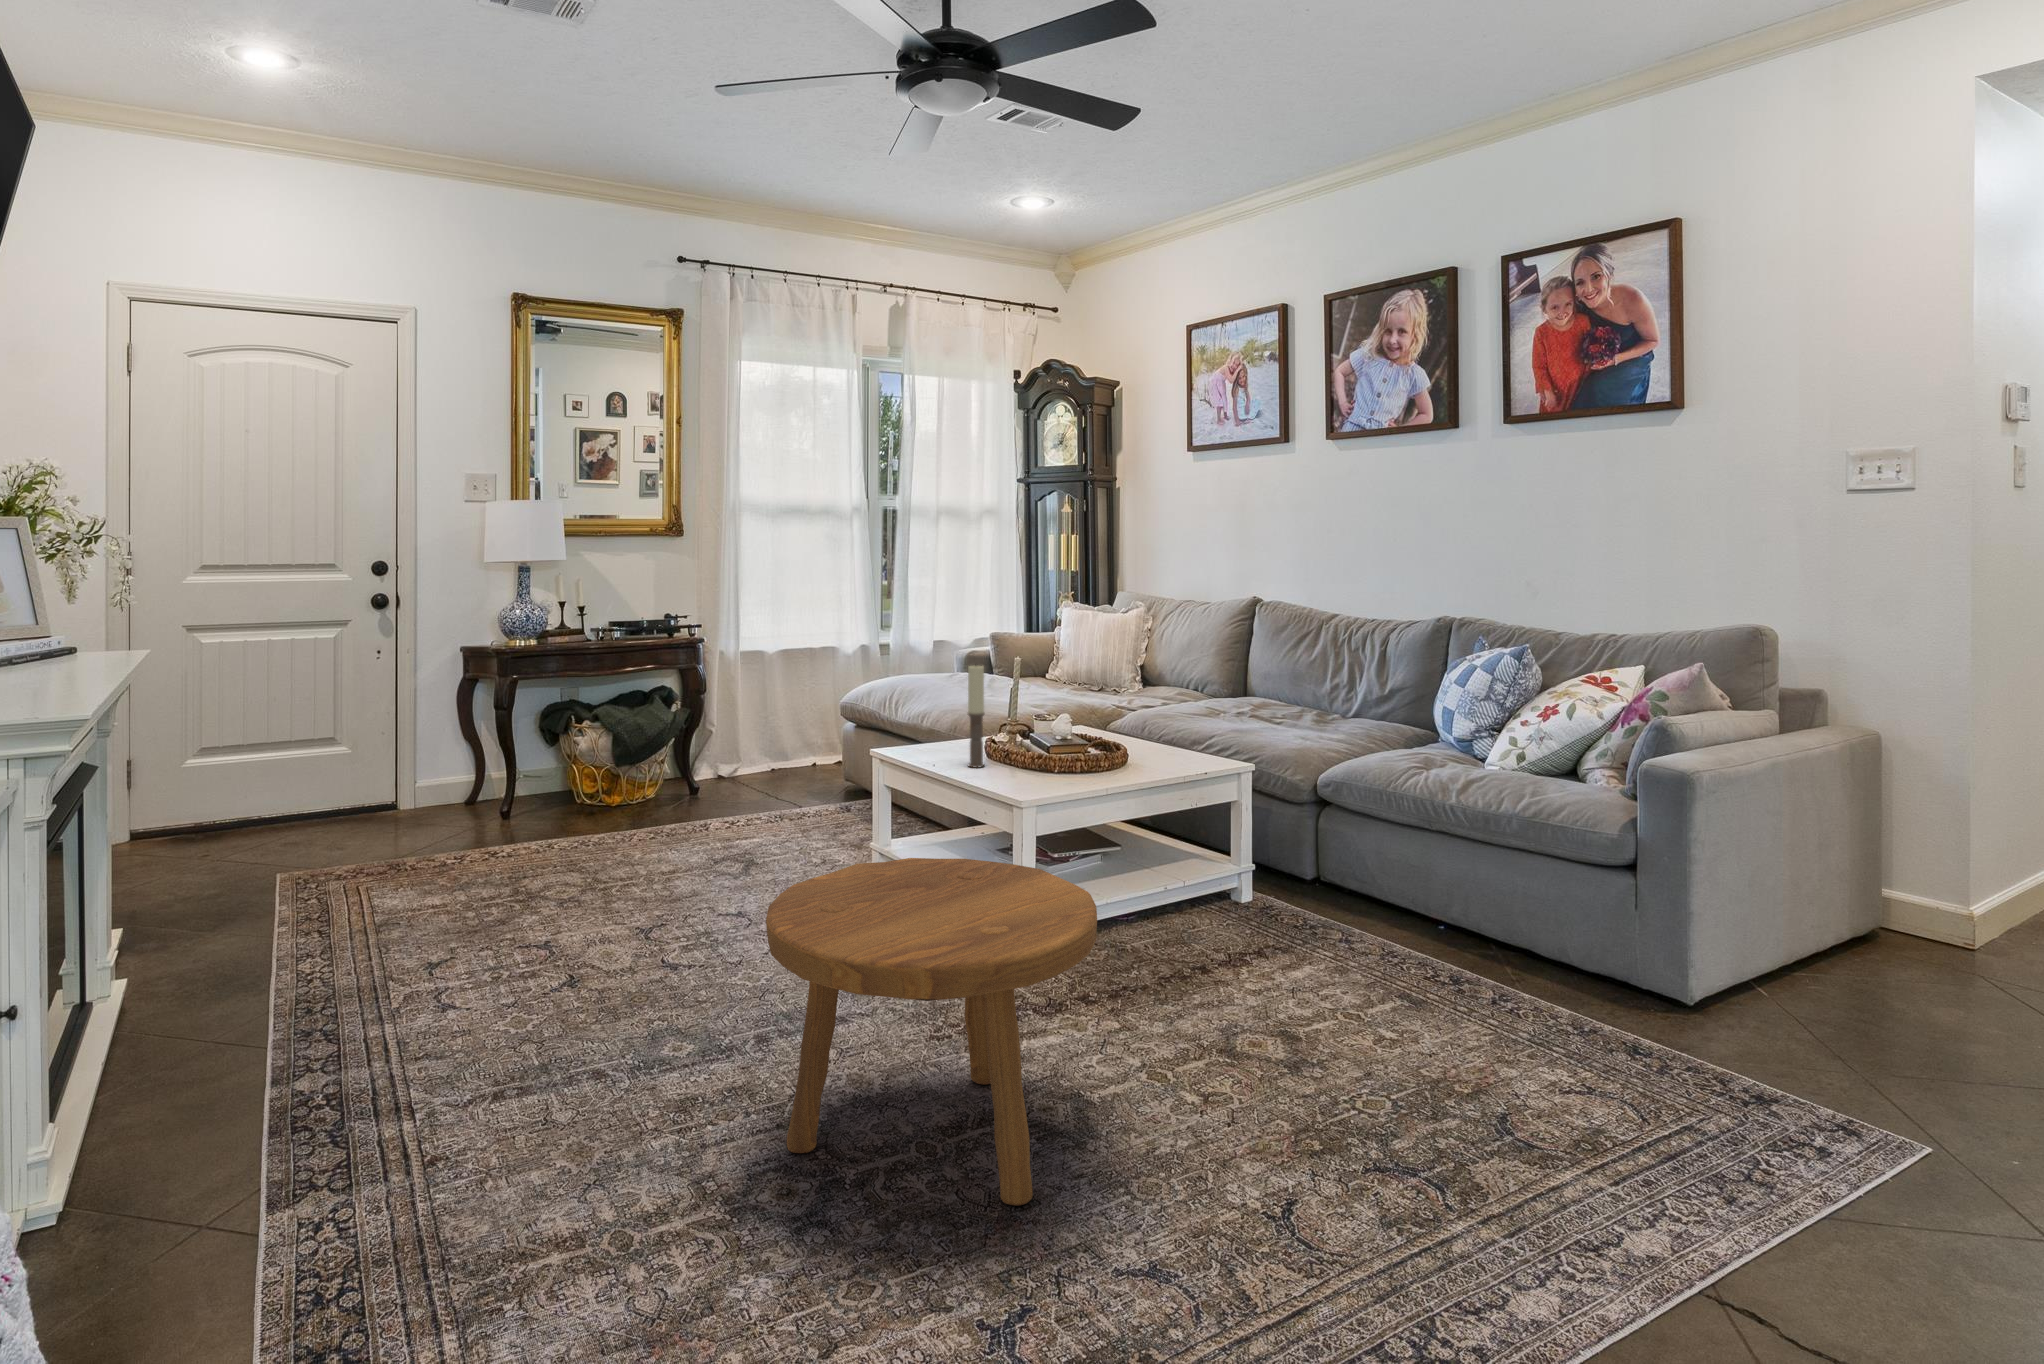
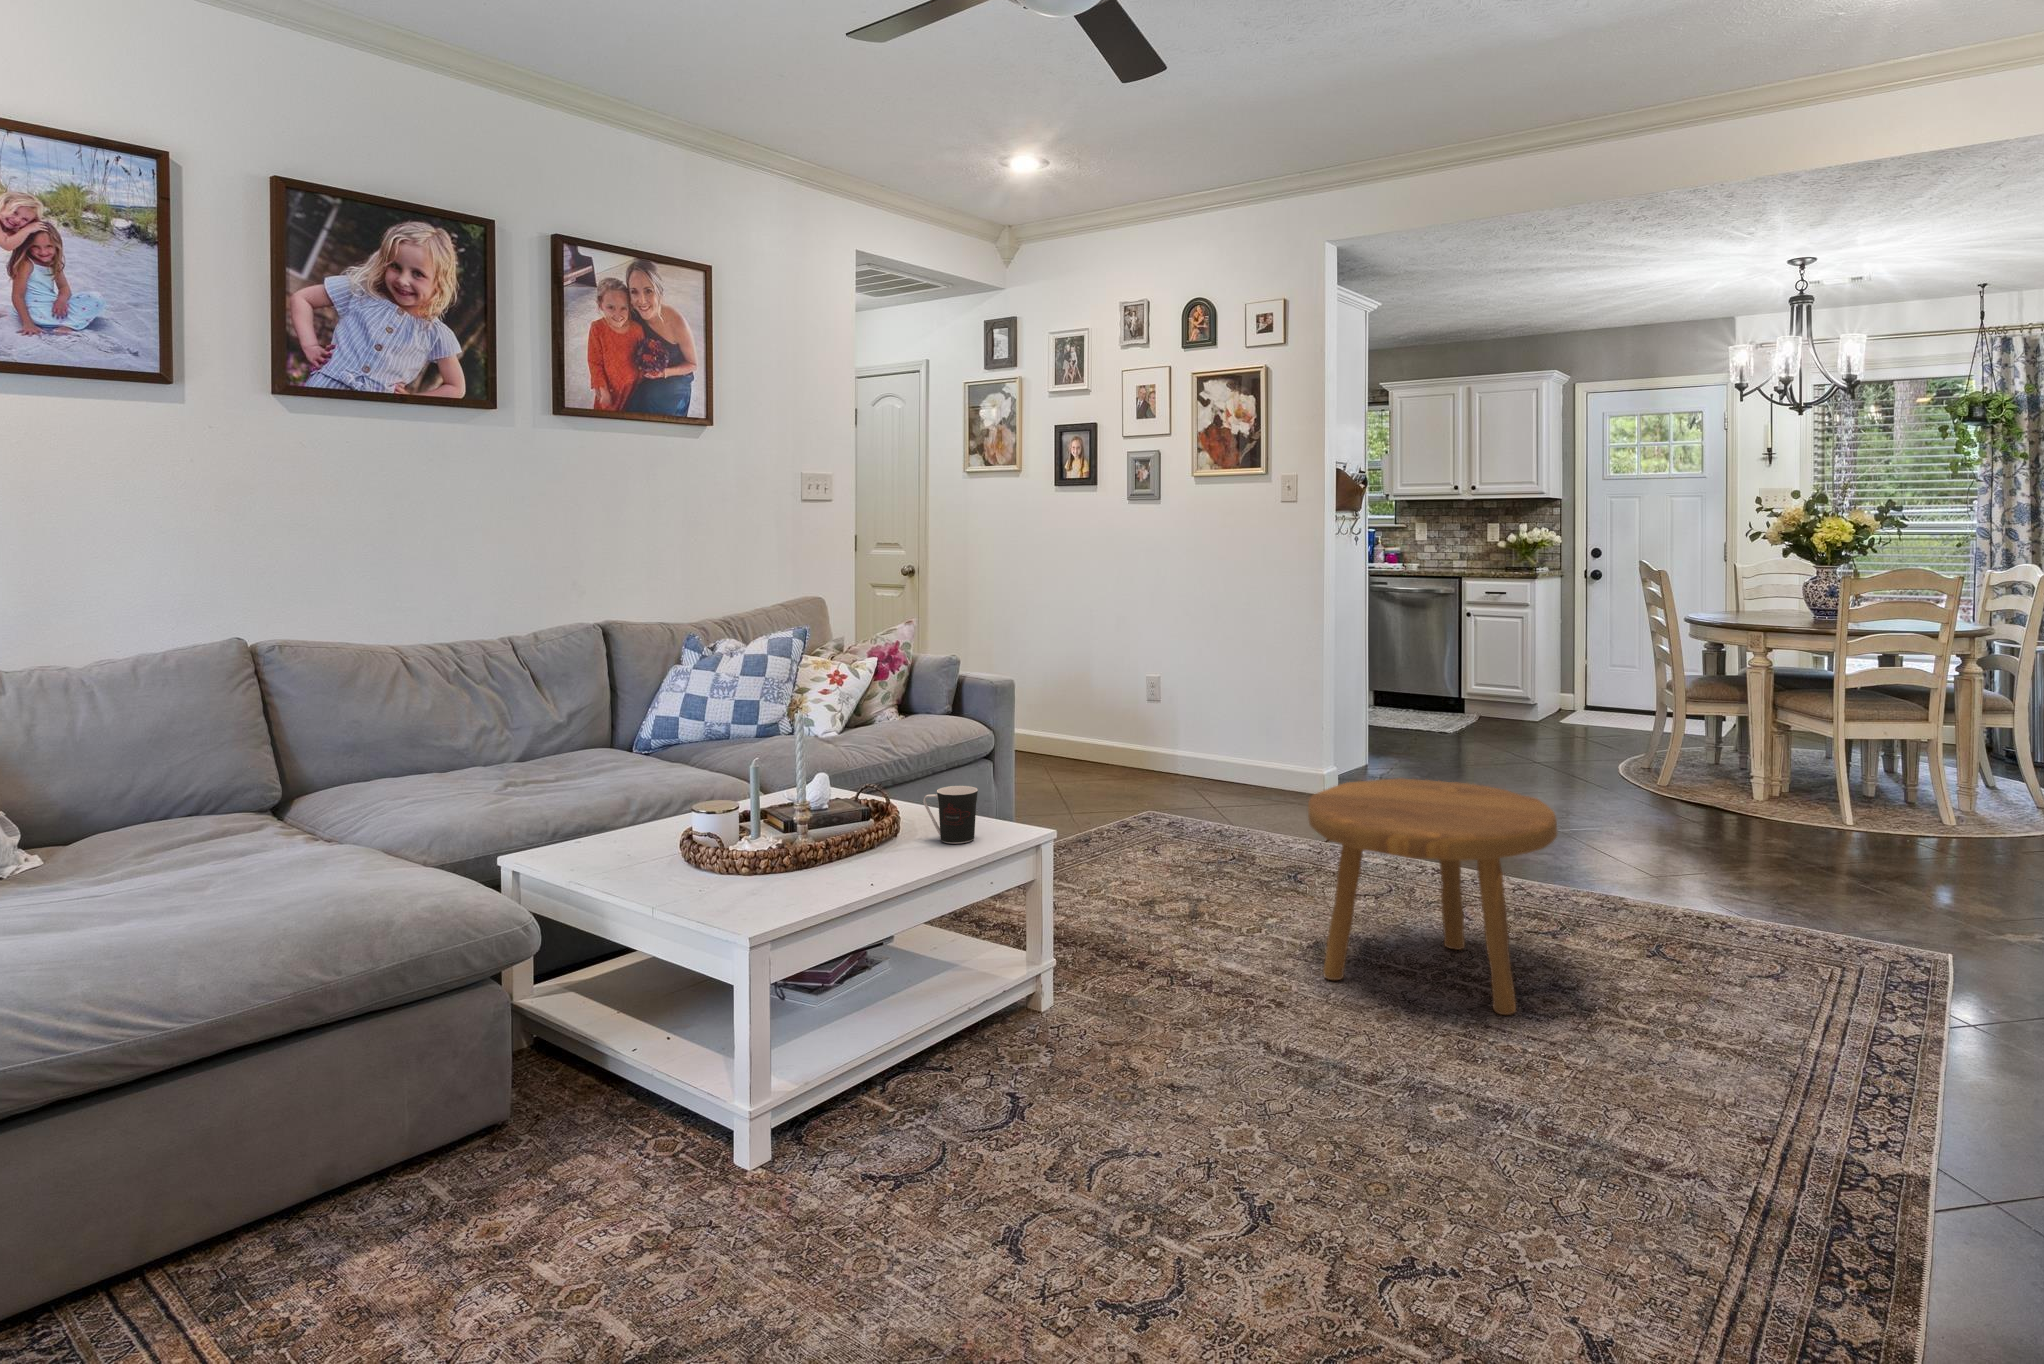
candle: present [968,665,985,768] -> none [897,715,922,862]
coffee cup: none [996,733,1028,777] -> present [923,786,978,844]

